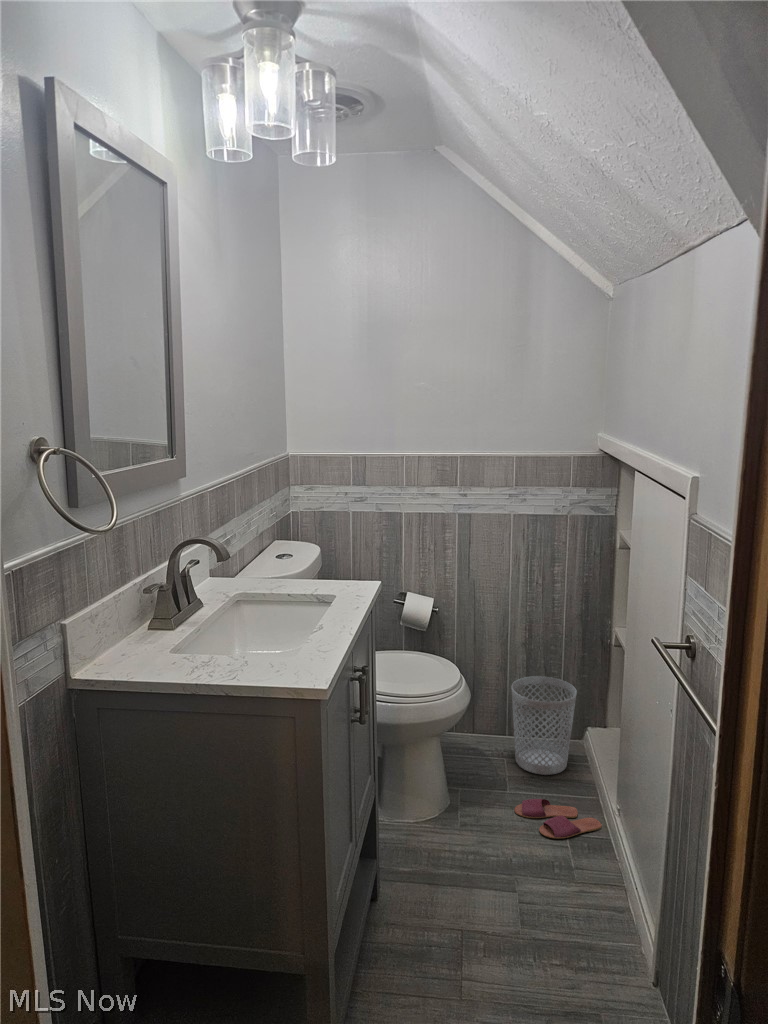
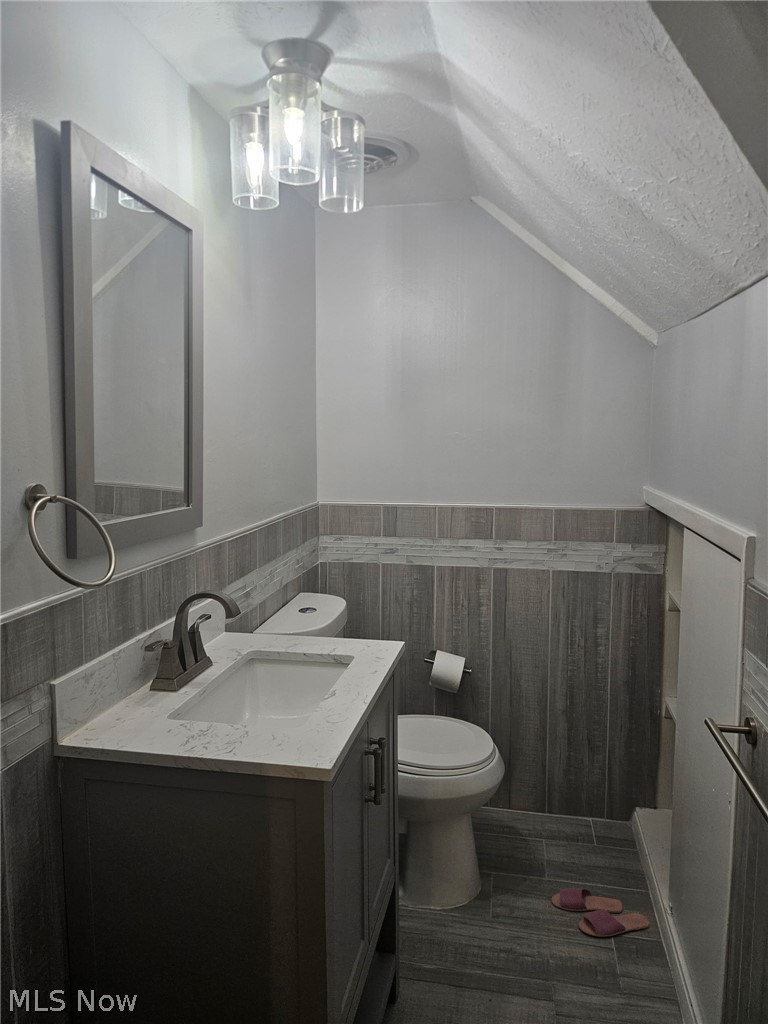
wastebasket: present [511,676,577,775] -> none [550,749,622,860]

